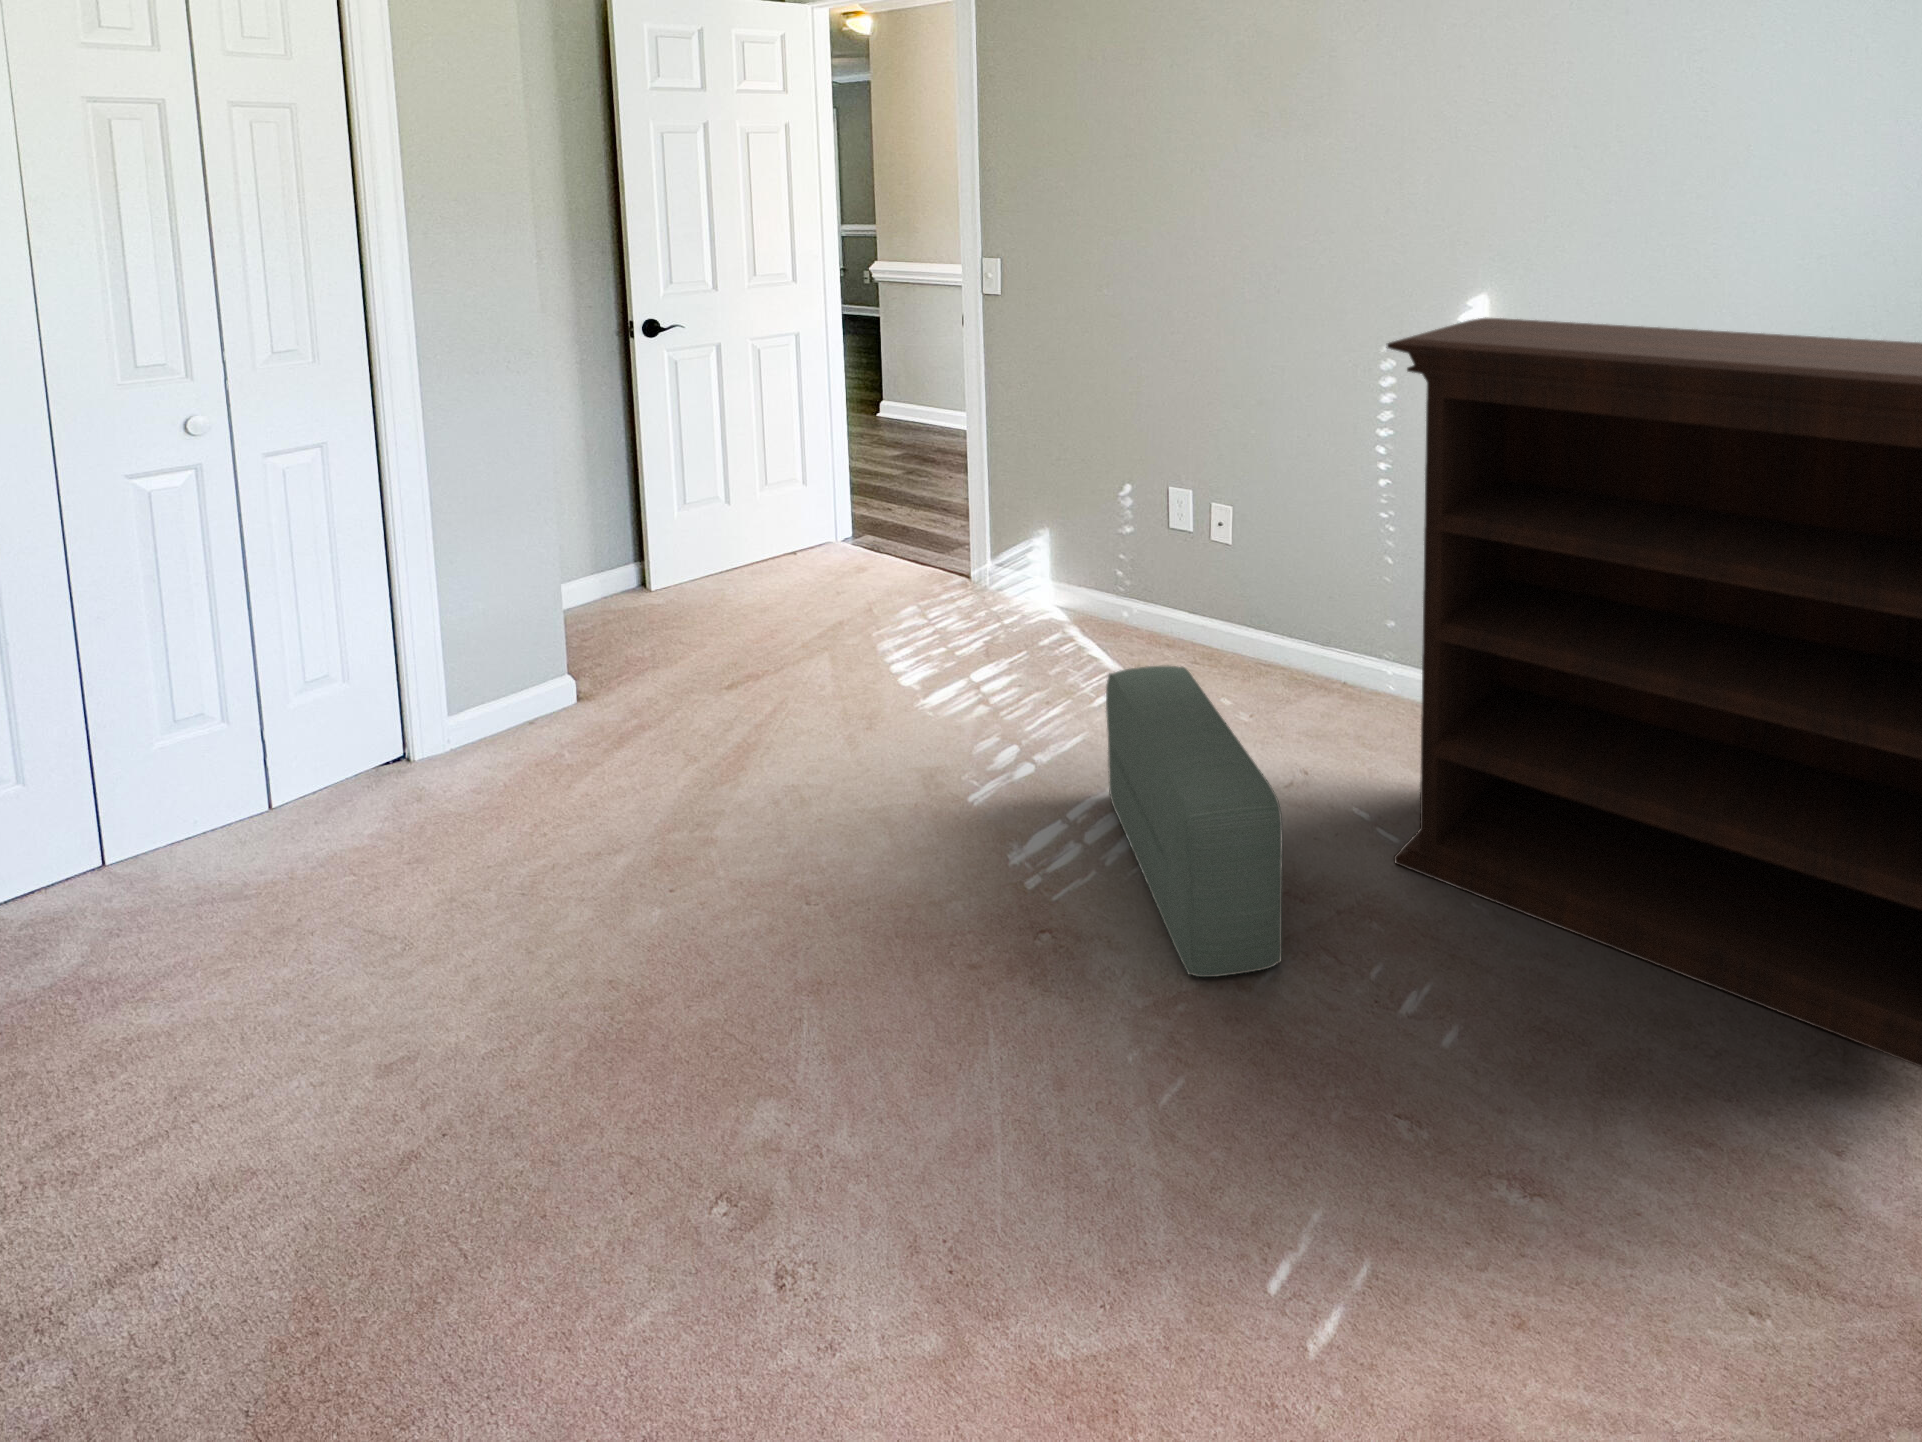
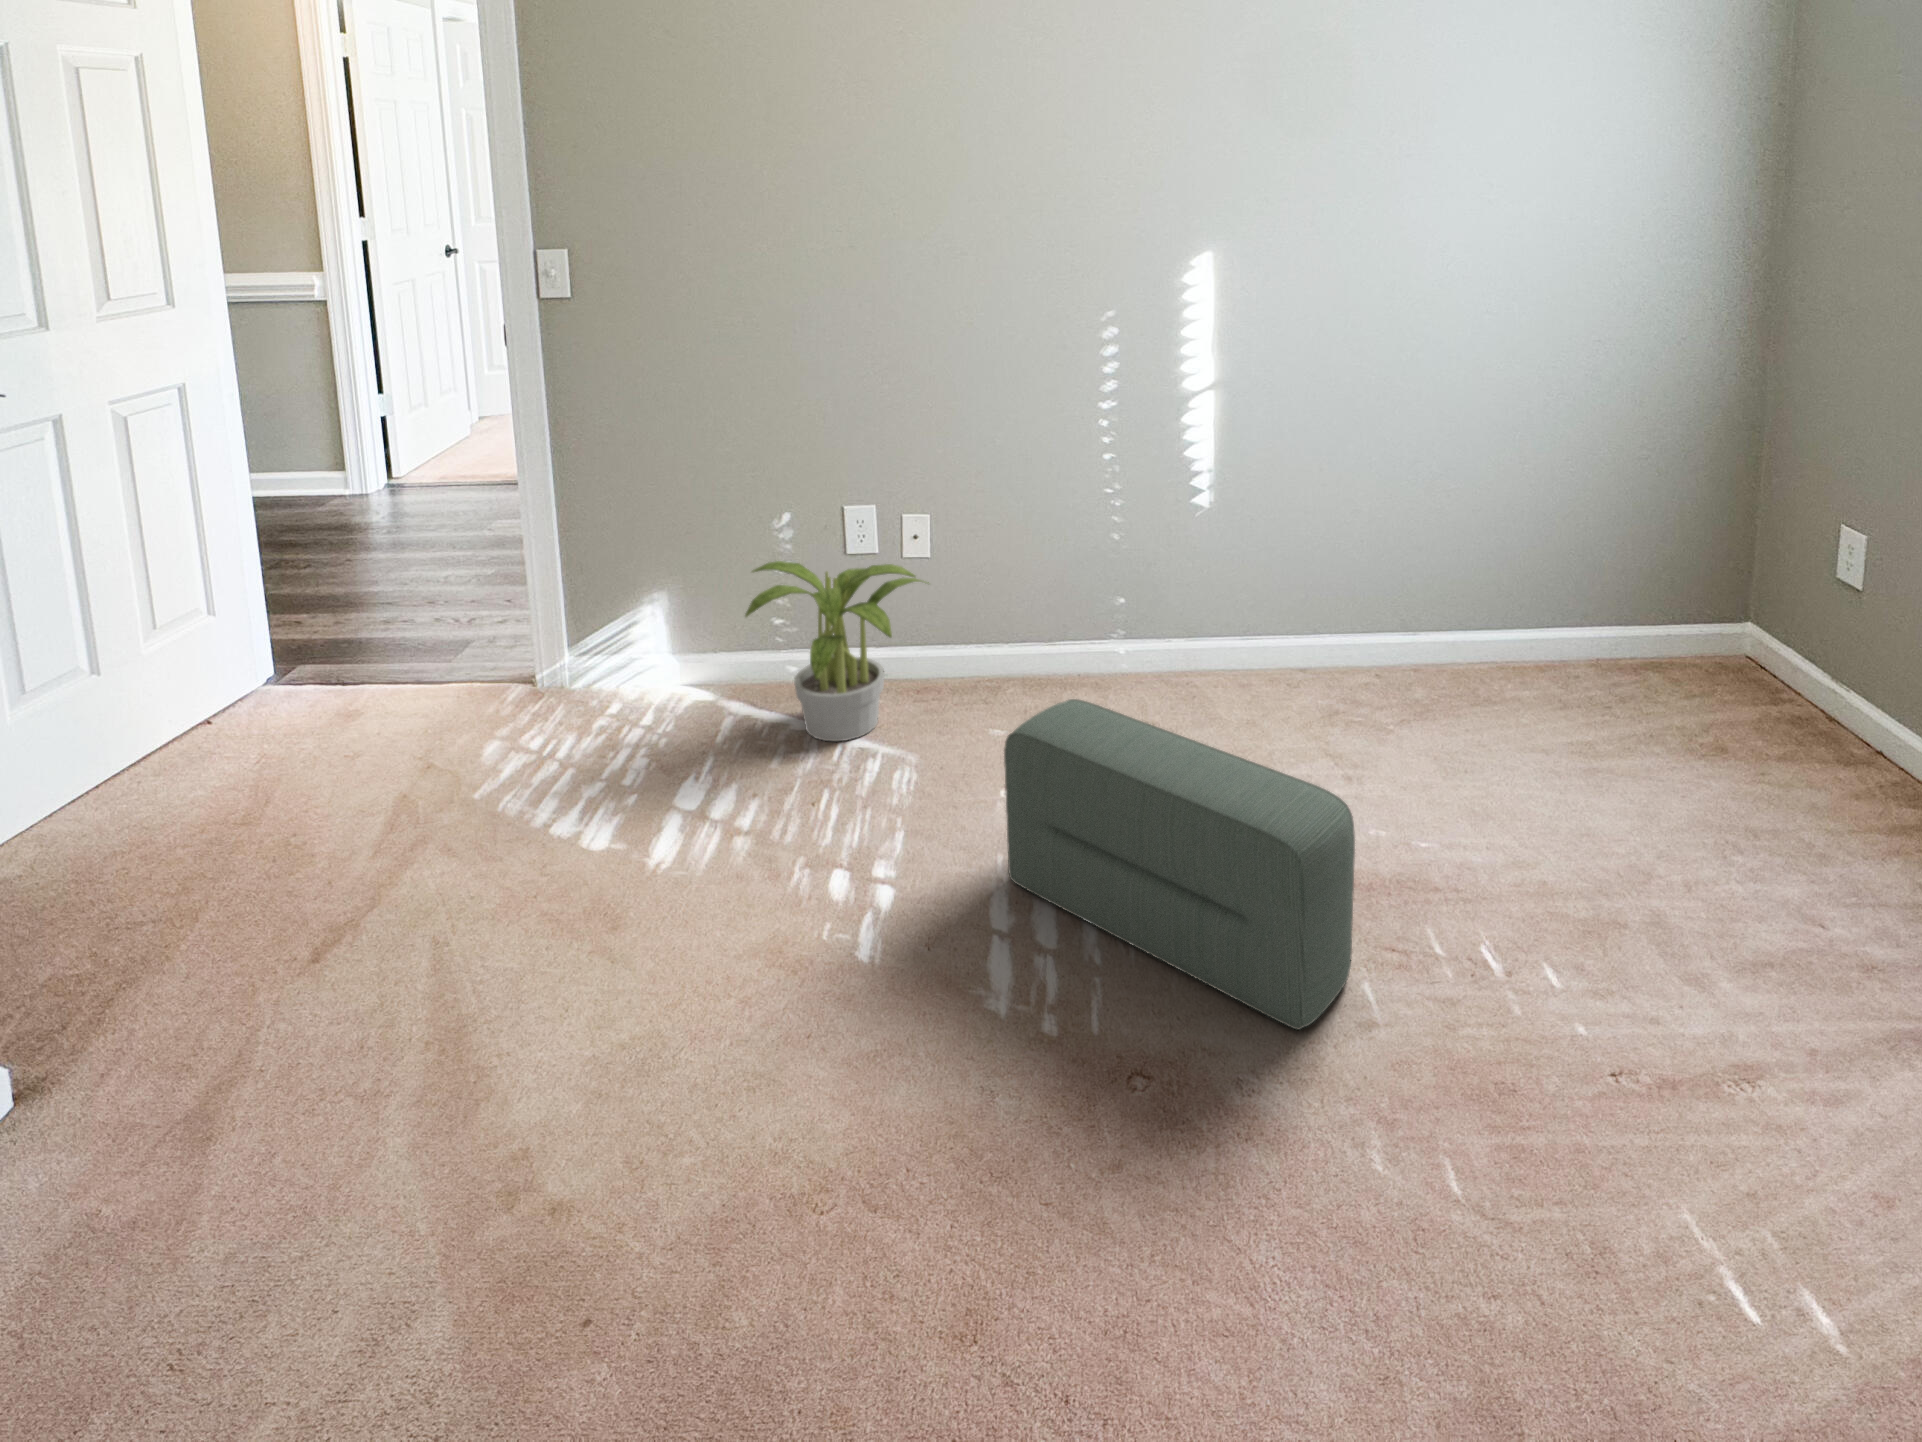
bookshelf: present [1386,317,1922,1068] -> none [1263,267,1846,828]
potted plant: none [1036,516,1206,673] -> present [745,561,929,741]

